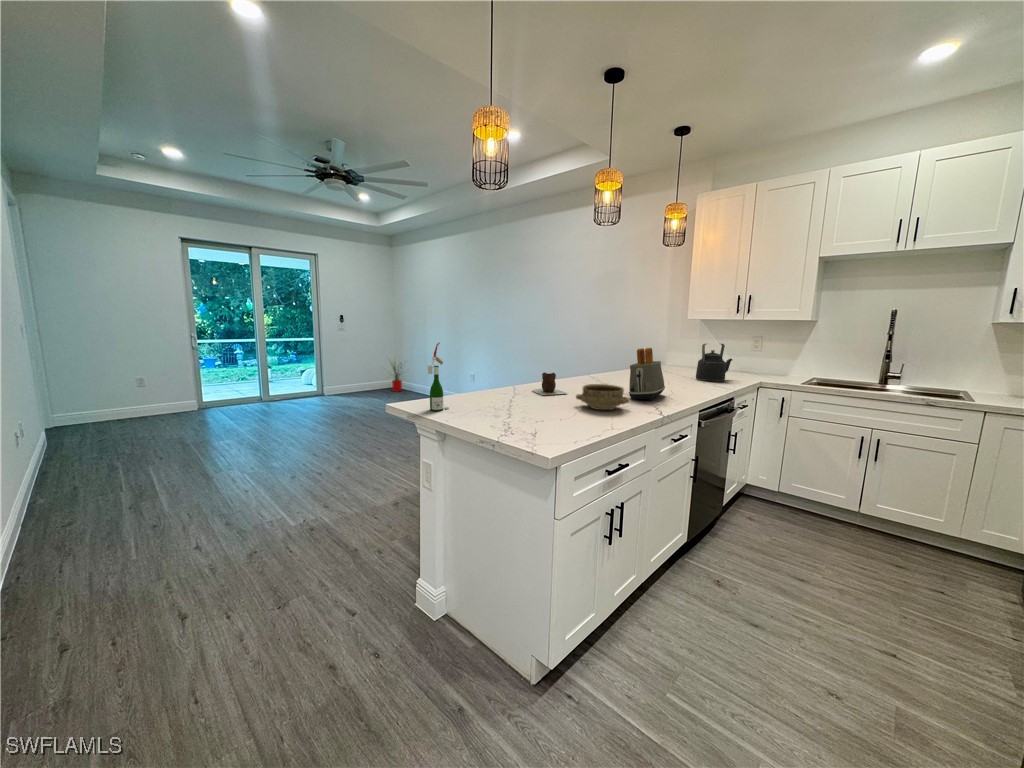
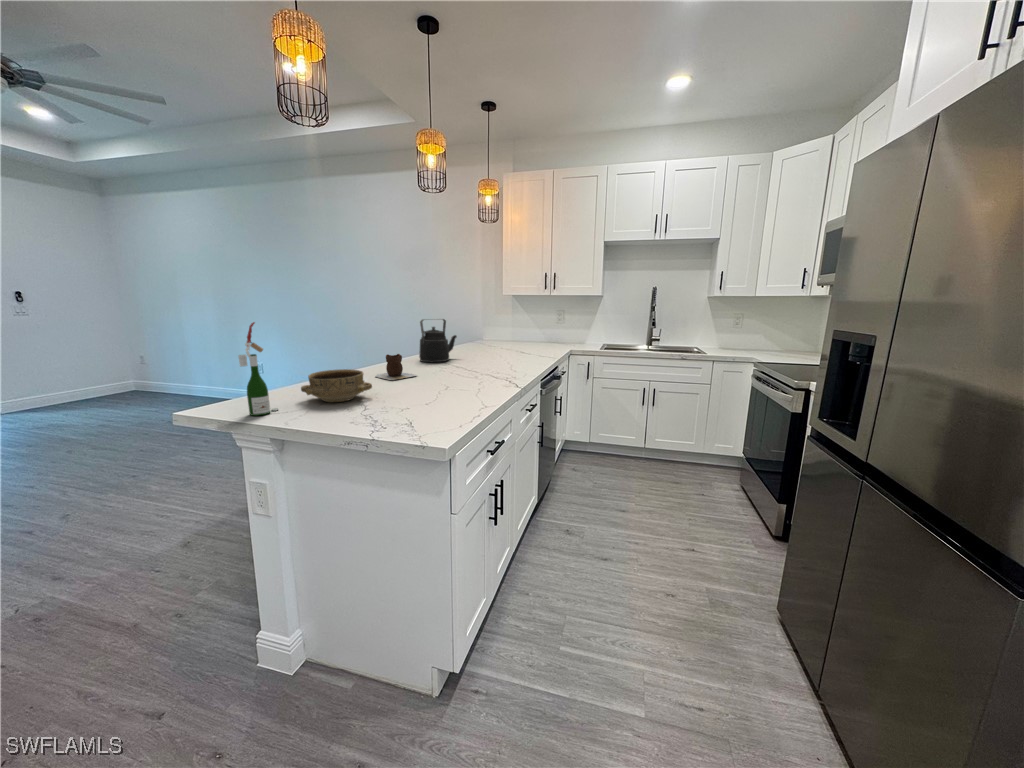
kettle: present [696,344,732,382] -> present [419,319,457,362]
toaster: present [629,348,665,401] -> none [479,322,511,374]
house plant: present [390,359,402,392] -> none [106,350,159,400]
ceramic bowl: present [576,384,629,410] -> present [301,369,372,402]

